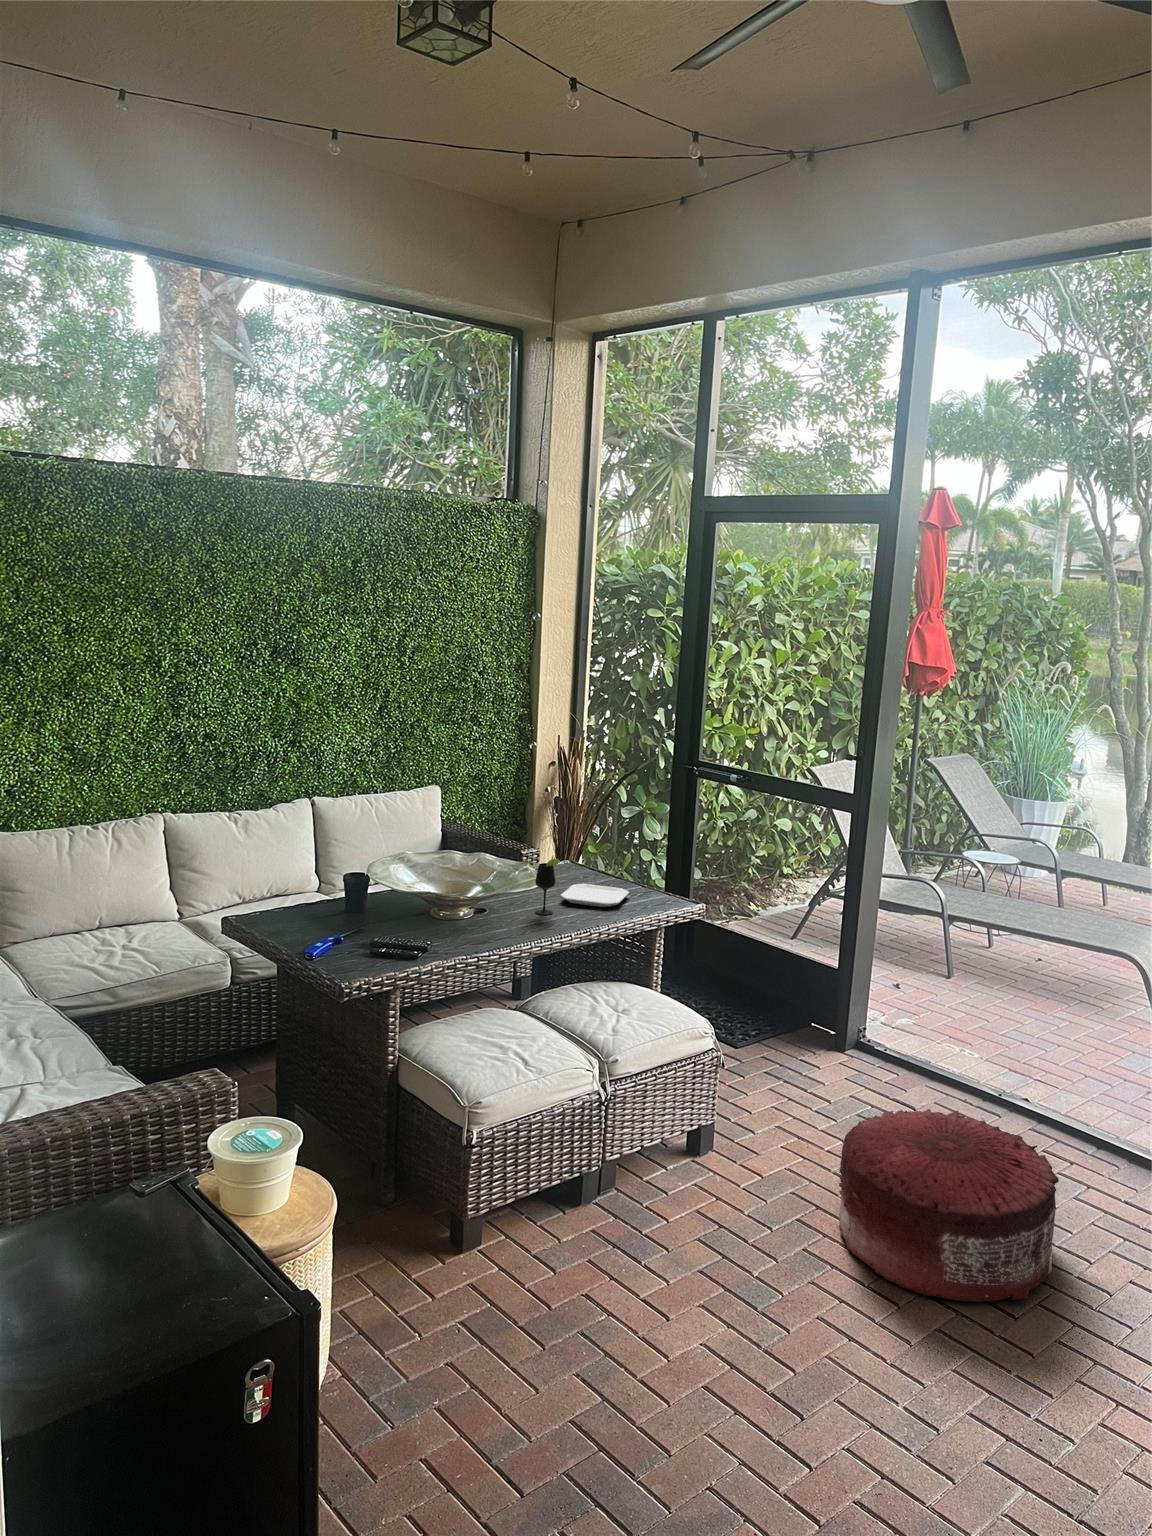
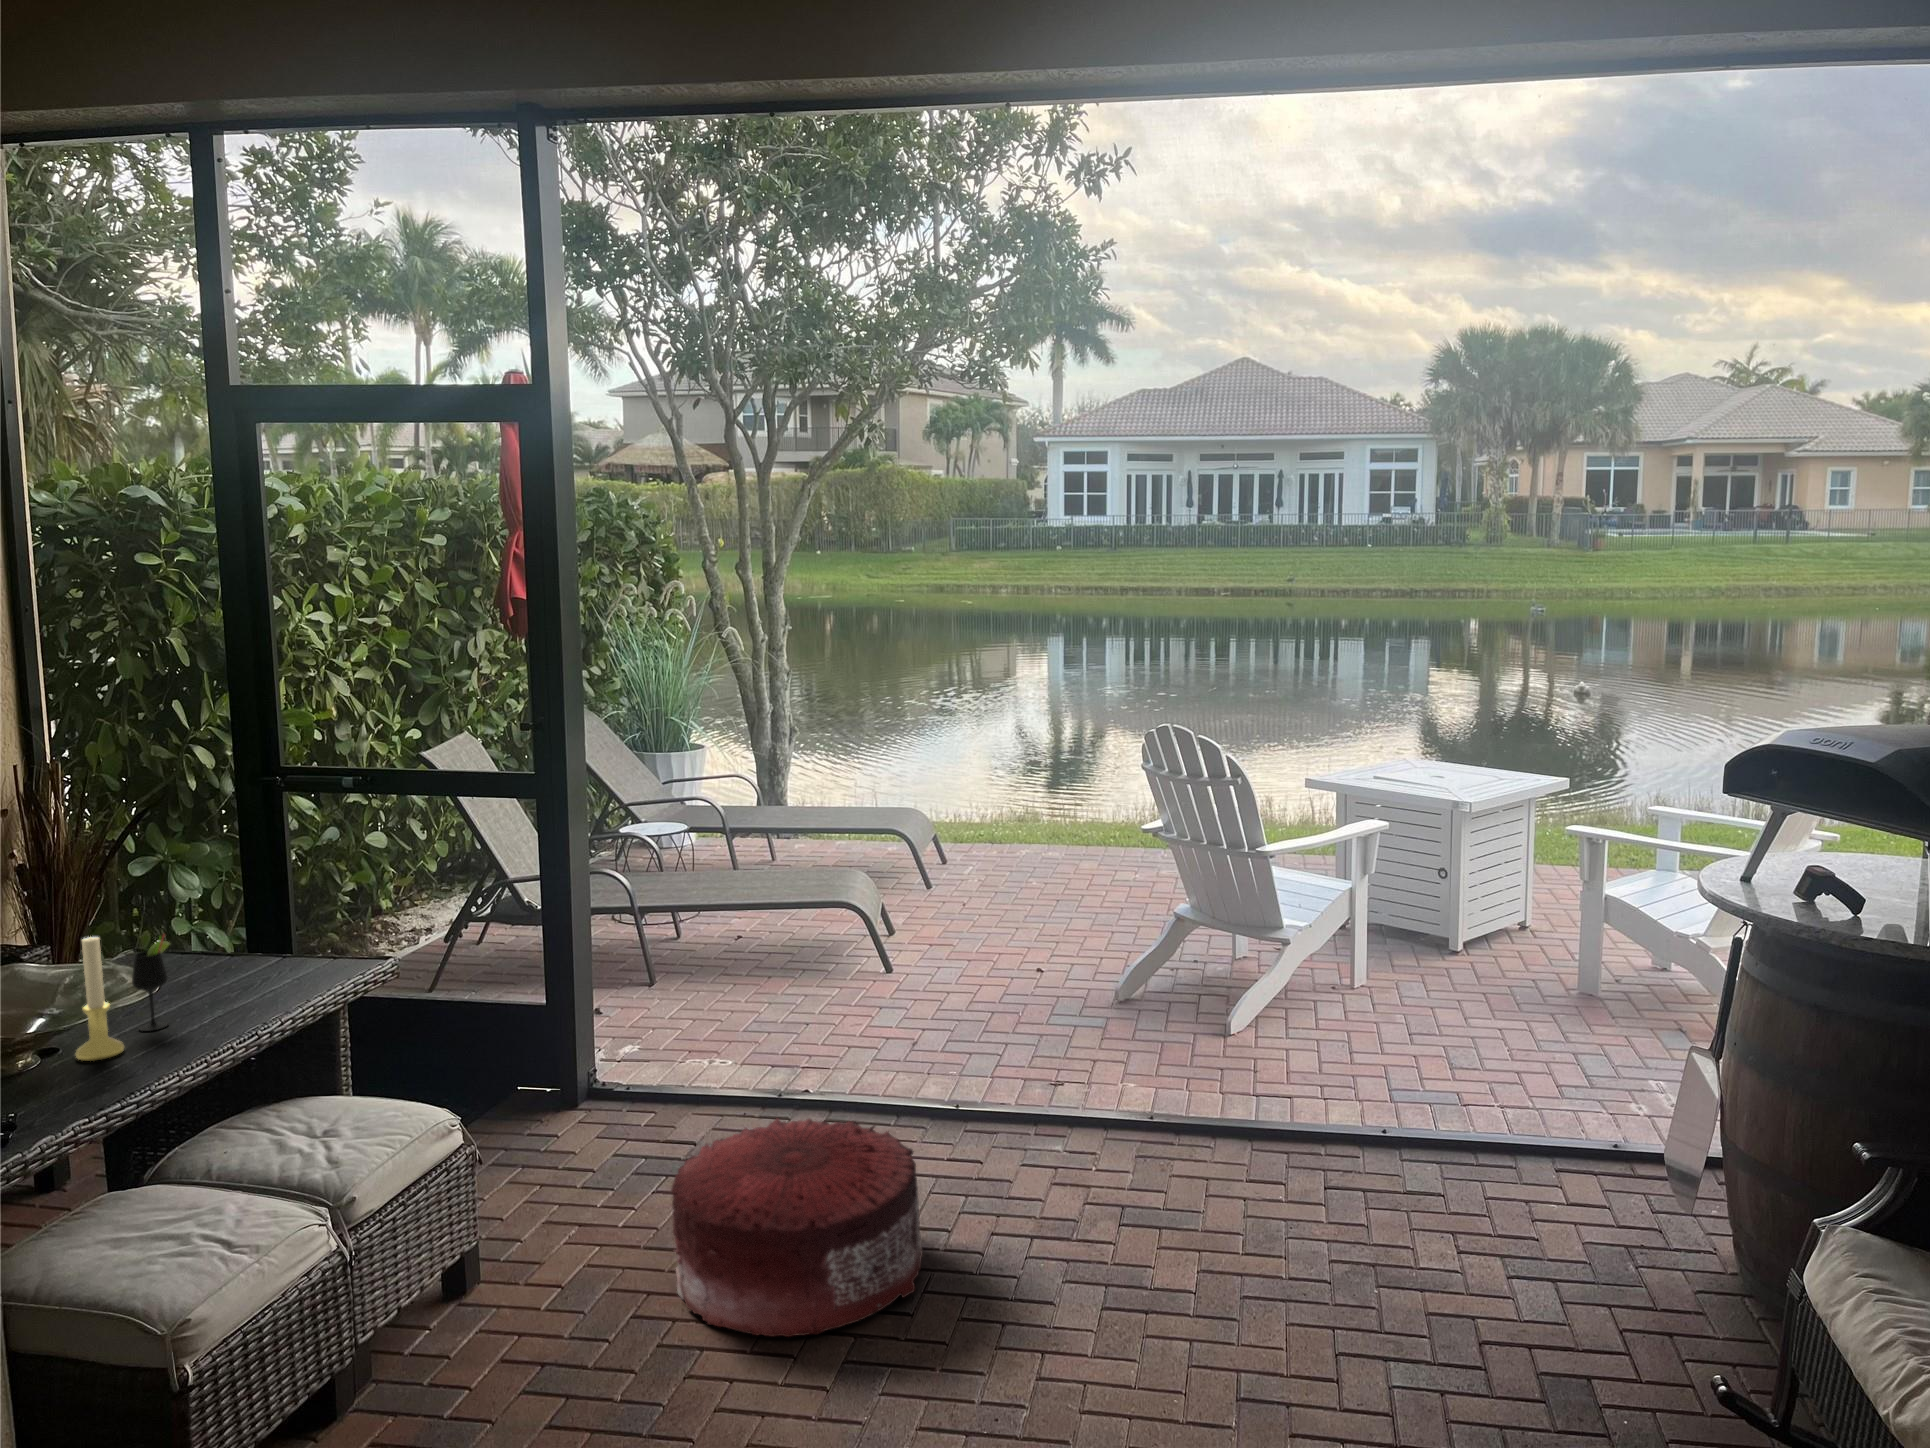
candle holder: none [493,844,520,924] -> present [76,937,124,1061]
plate: present [561,884,629,907] -> none [165,965,269,1003]

